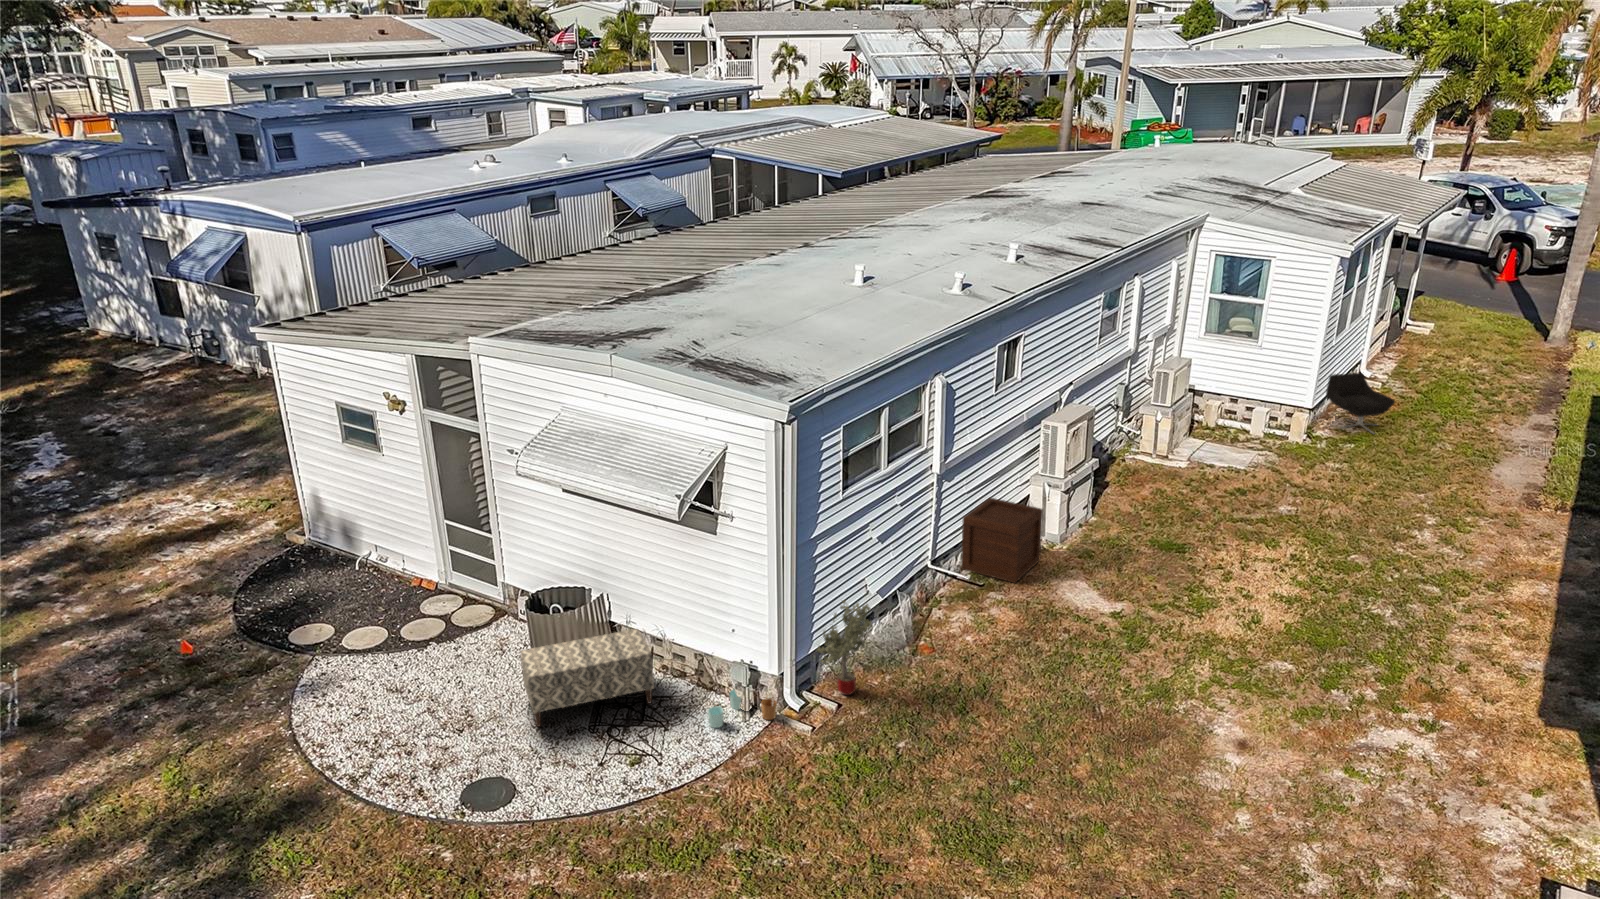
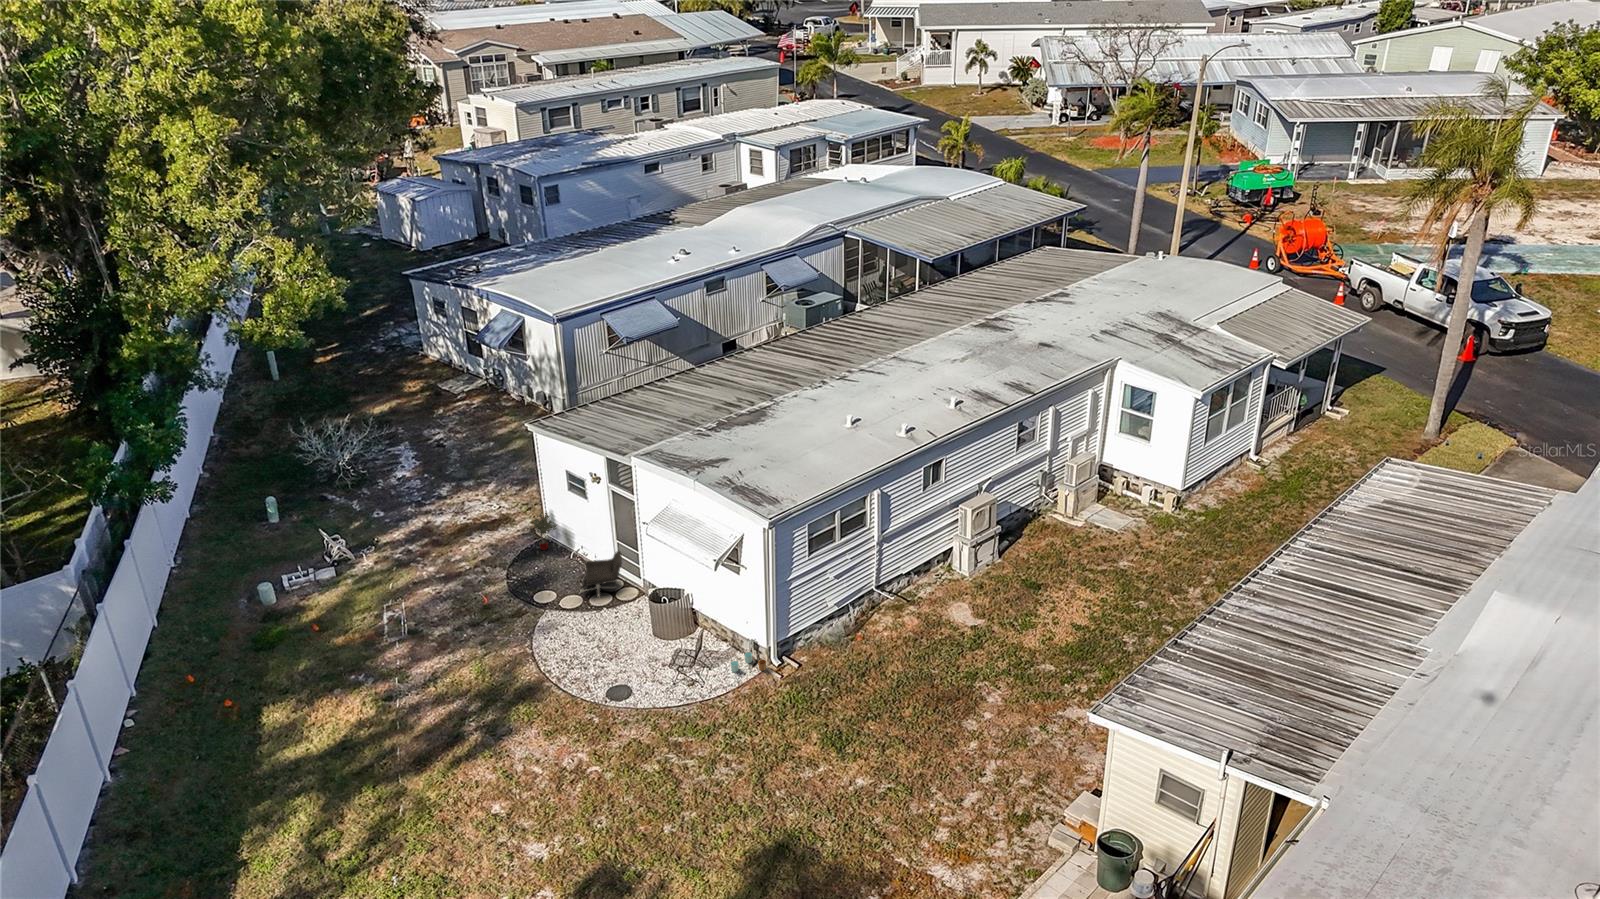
lounge chair: present [1326,373,1395,433] -> present [586,551,622,597]
wooden crate: present [961,498,1043,583] -> none [899,549,949,603]
potted tree: present [817,600,873,695] -> present [534,512,557,550]
bench: present [520,629,654,727] -> none [643,615,707,661]

